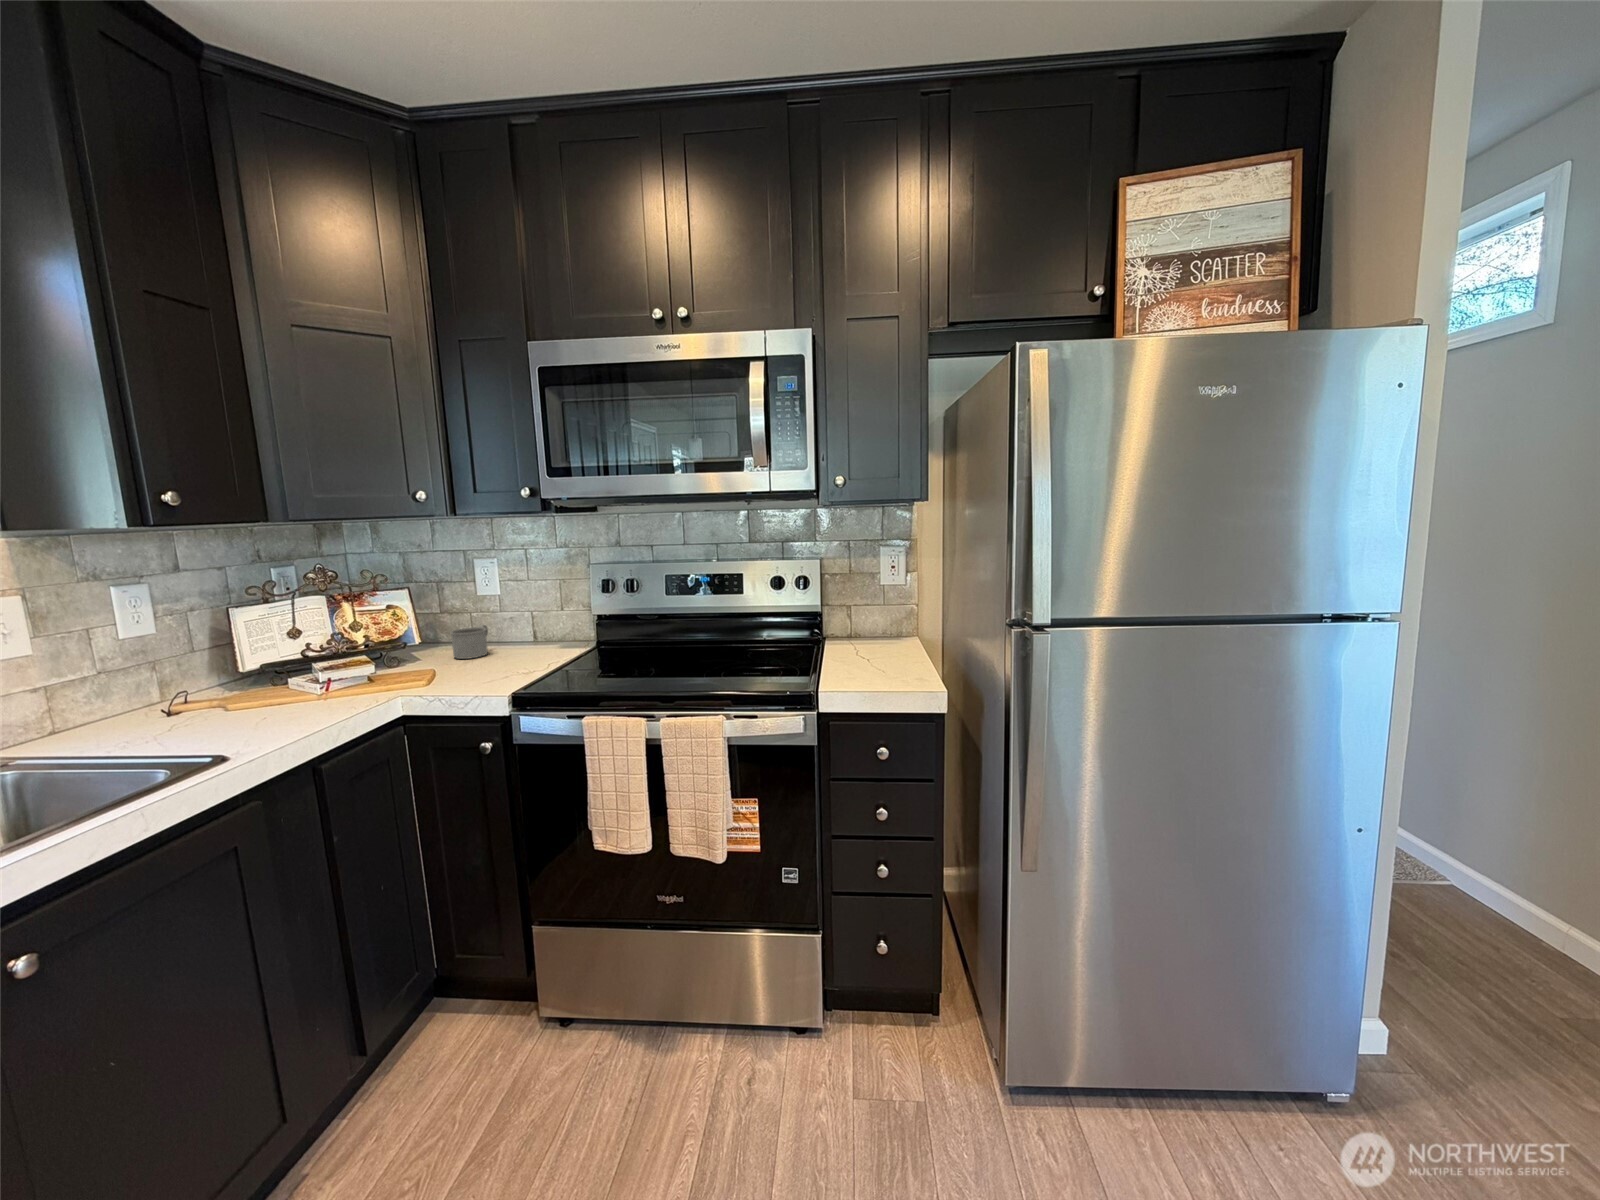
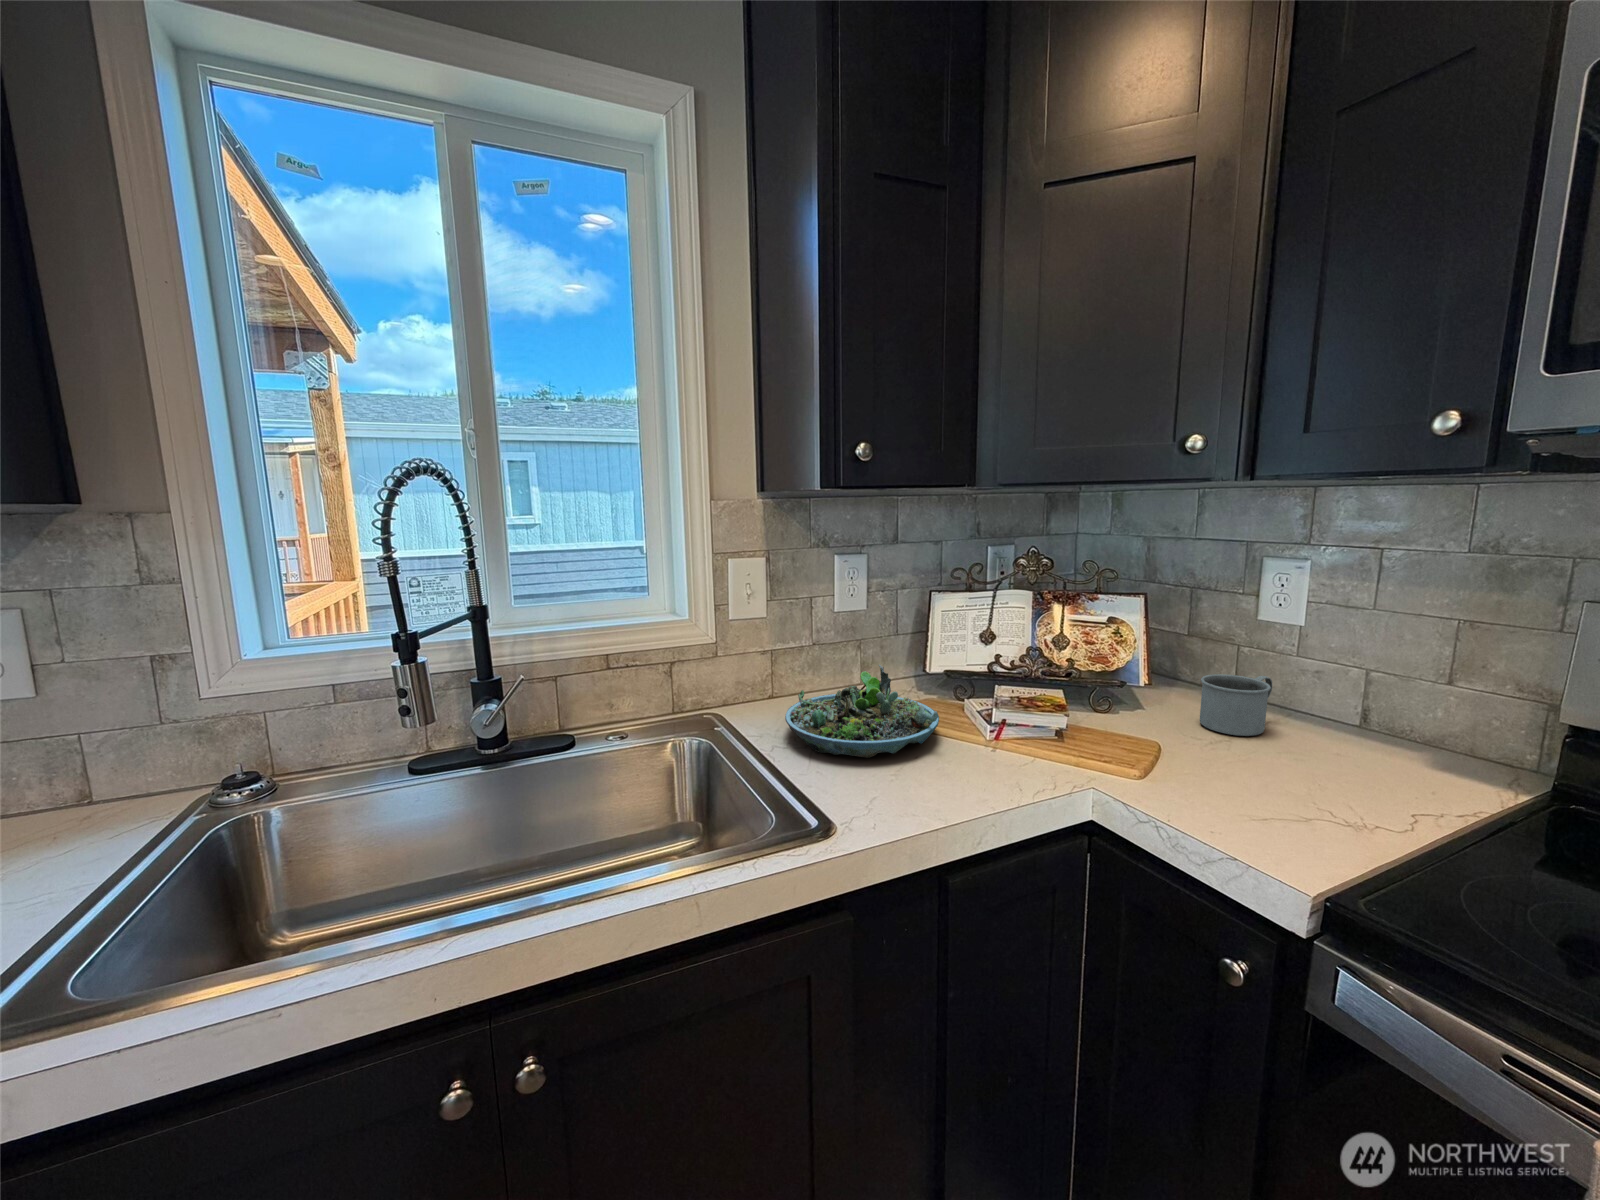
succulent planter: none [108,665,279,737] -> present [785,665,939,758]

